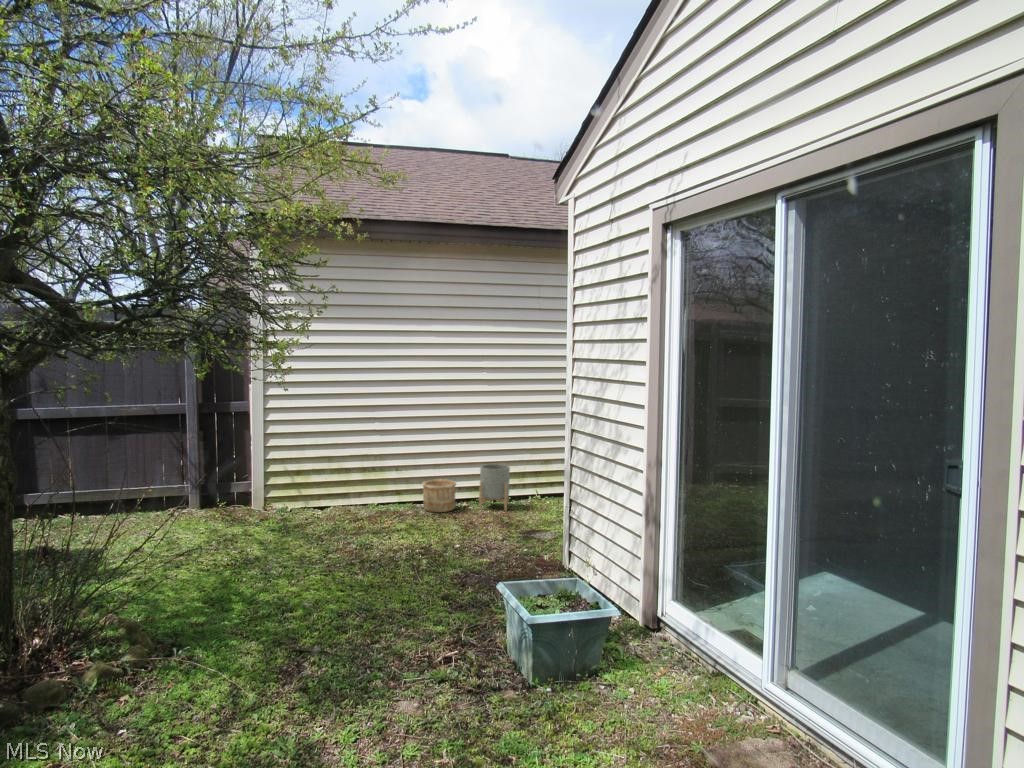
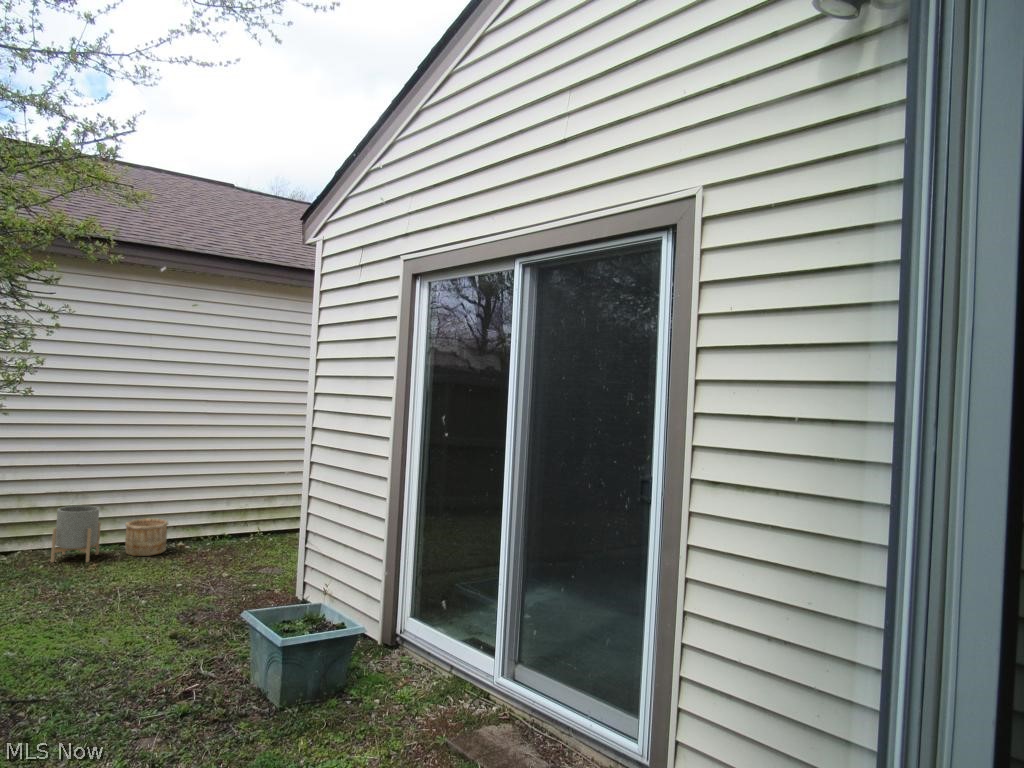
planter: present [479,464,510,511] -> present [51,506,101,562]

